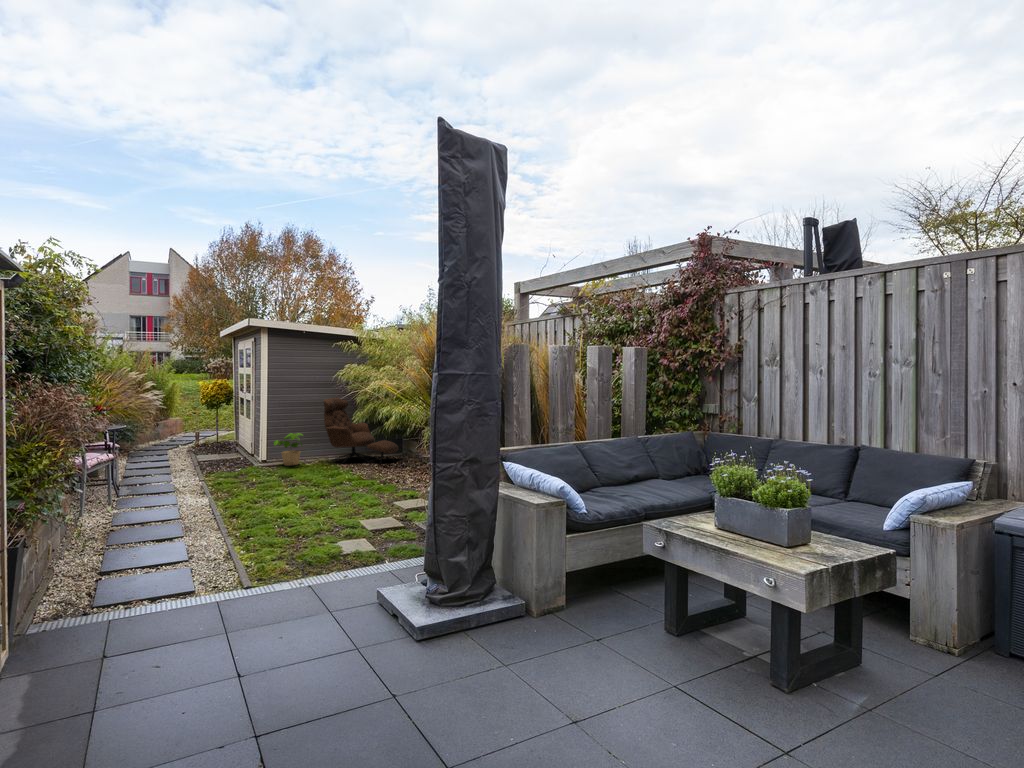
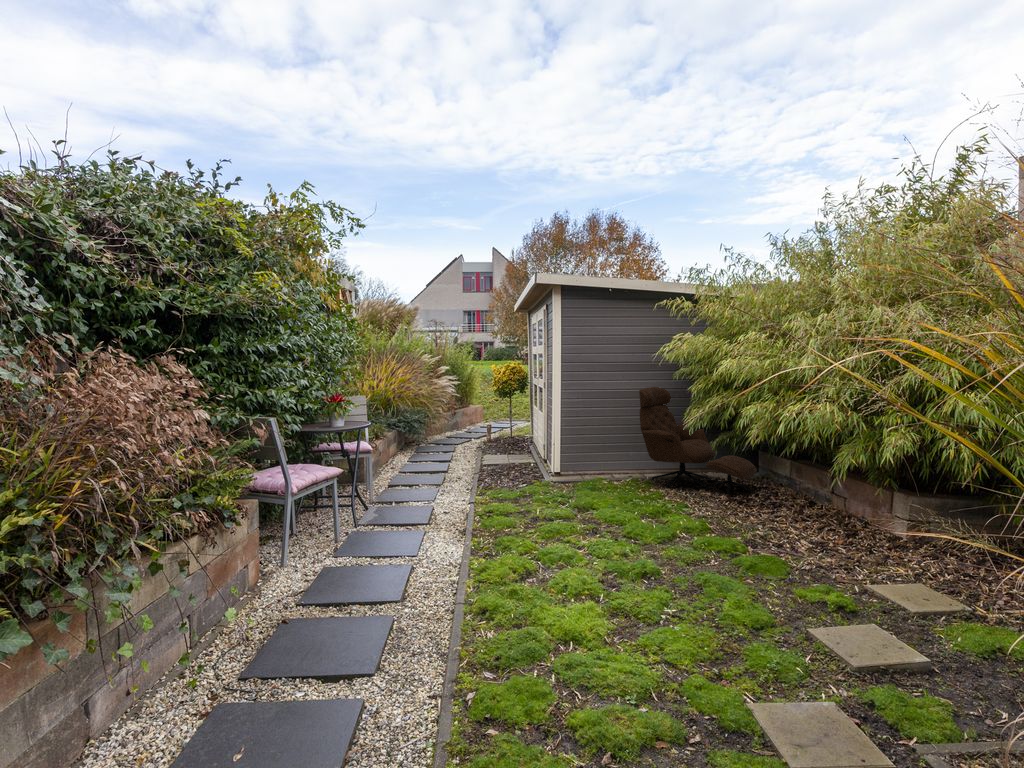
potted plant: present [274,433,303,465] -> none [569,437,611,483]

